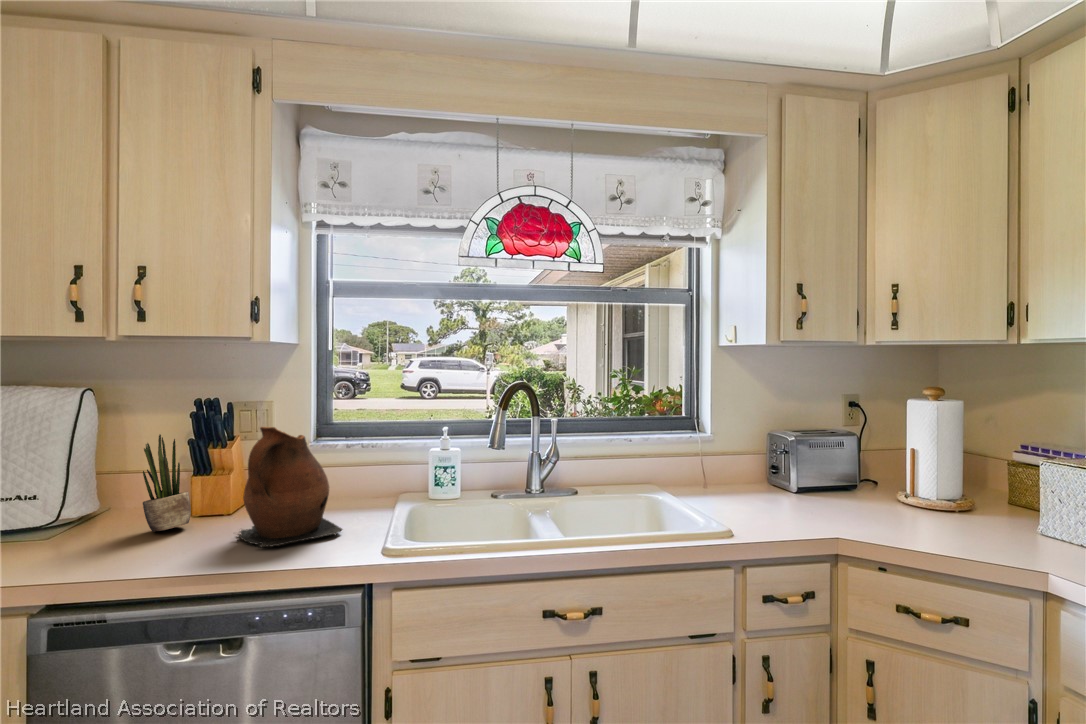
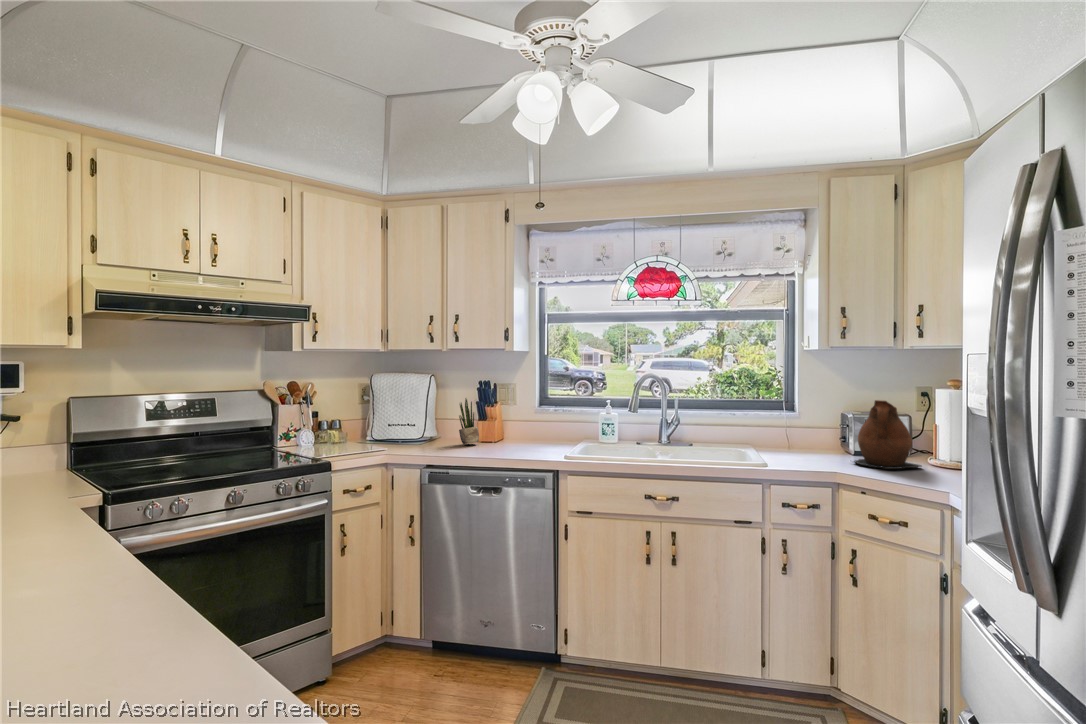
ceramic pitcher: present [238,427,342,547] -> present [854,400,922,469]

